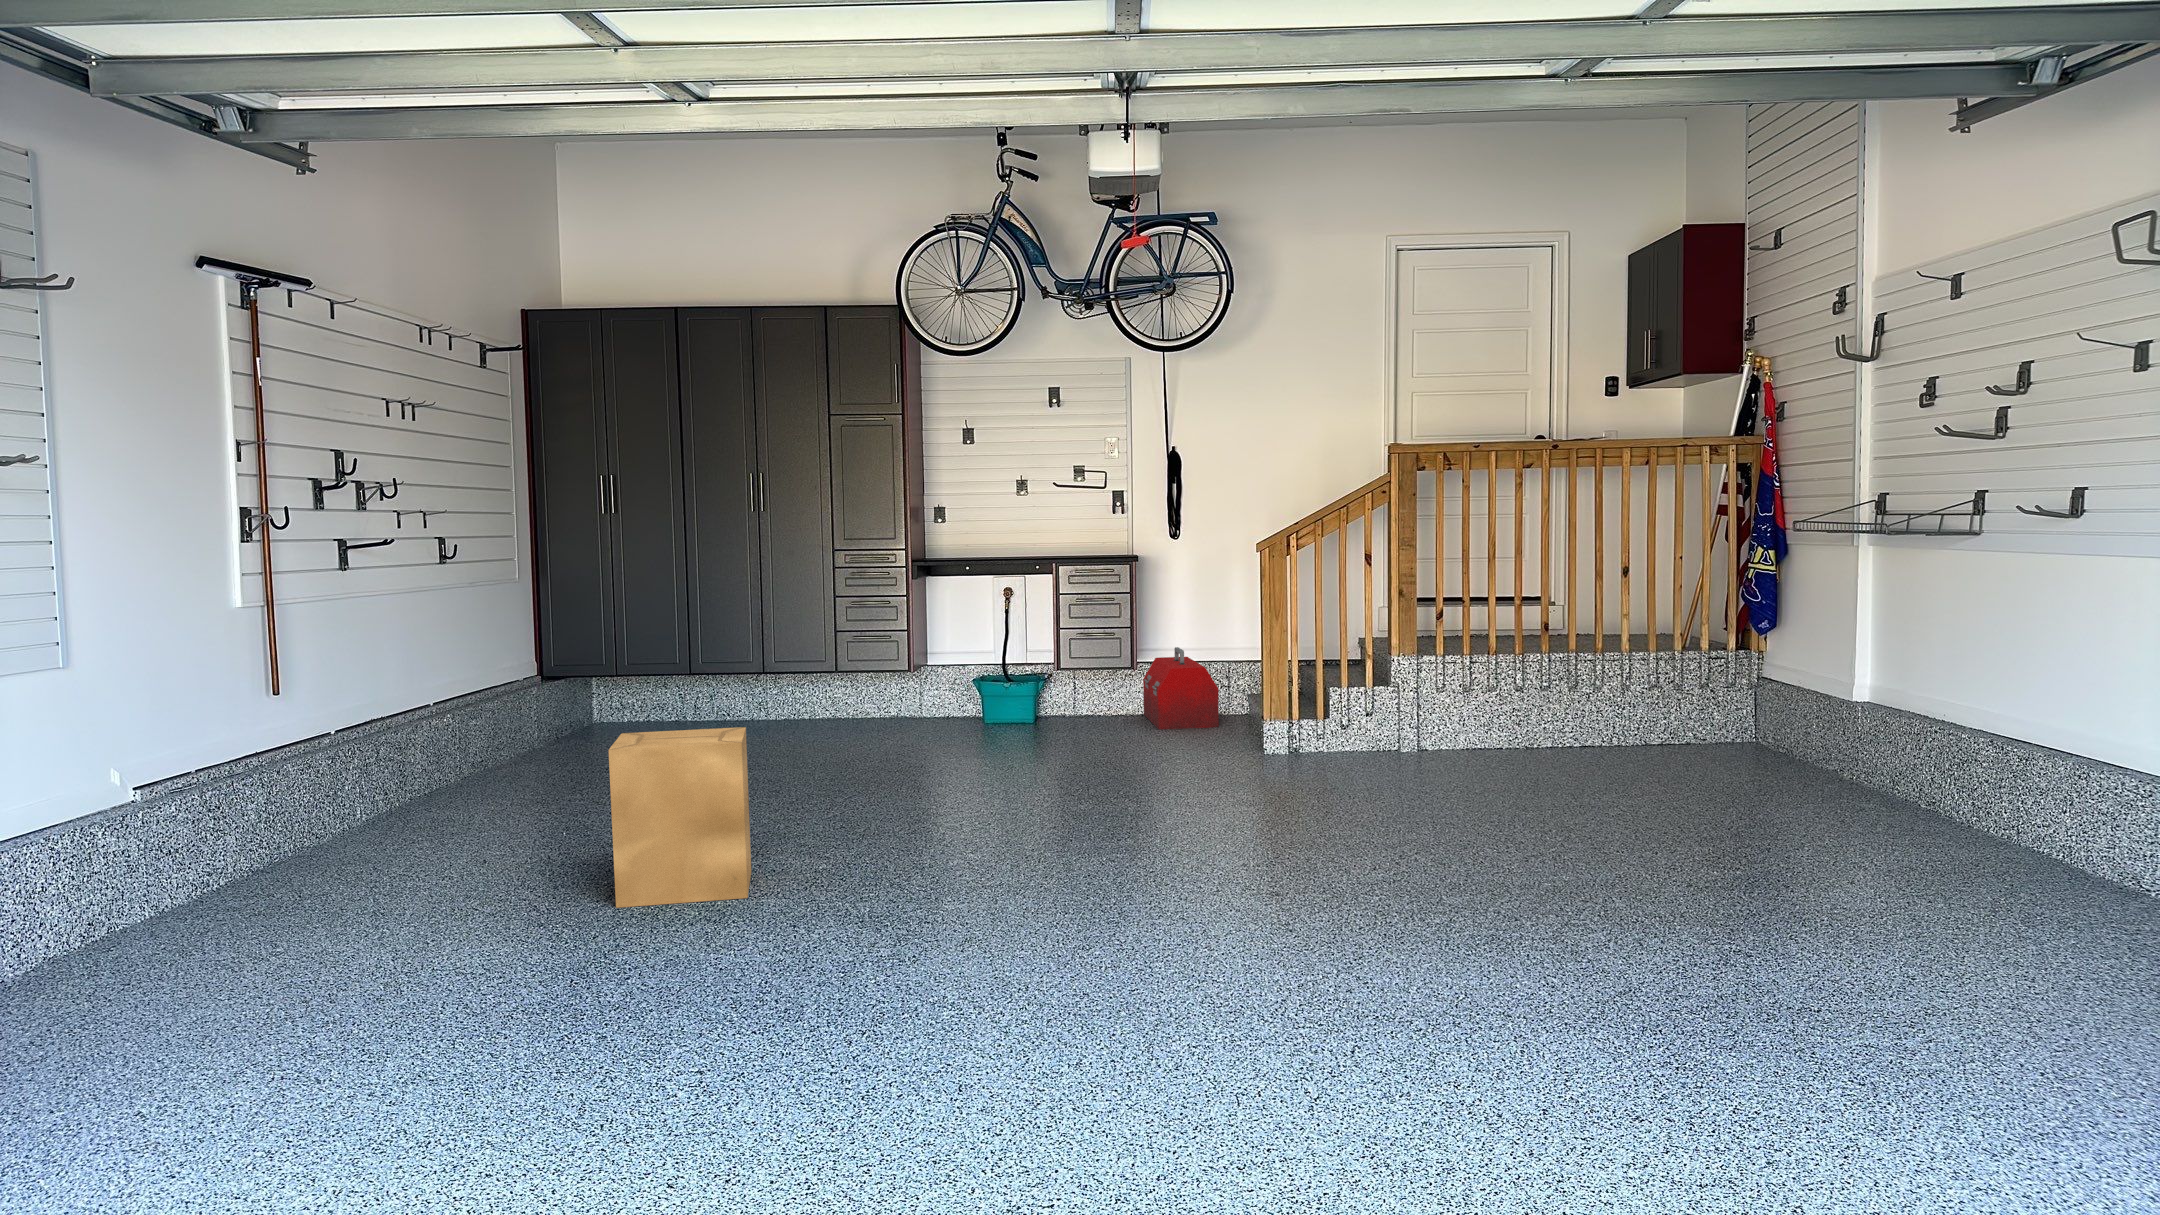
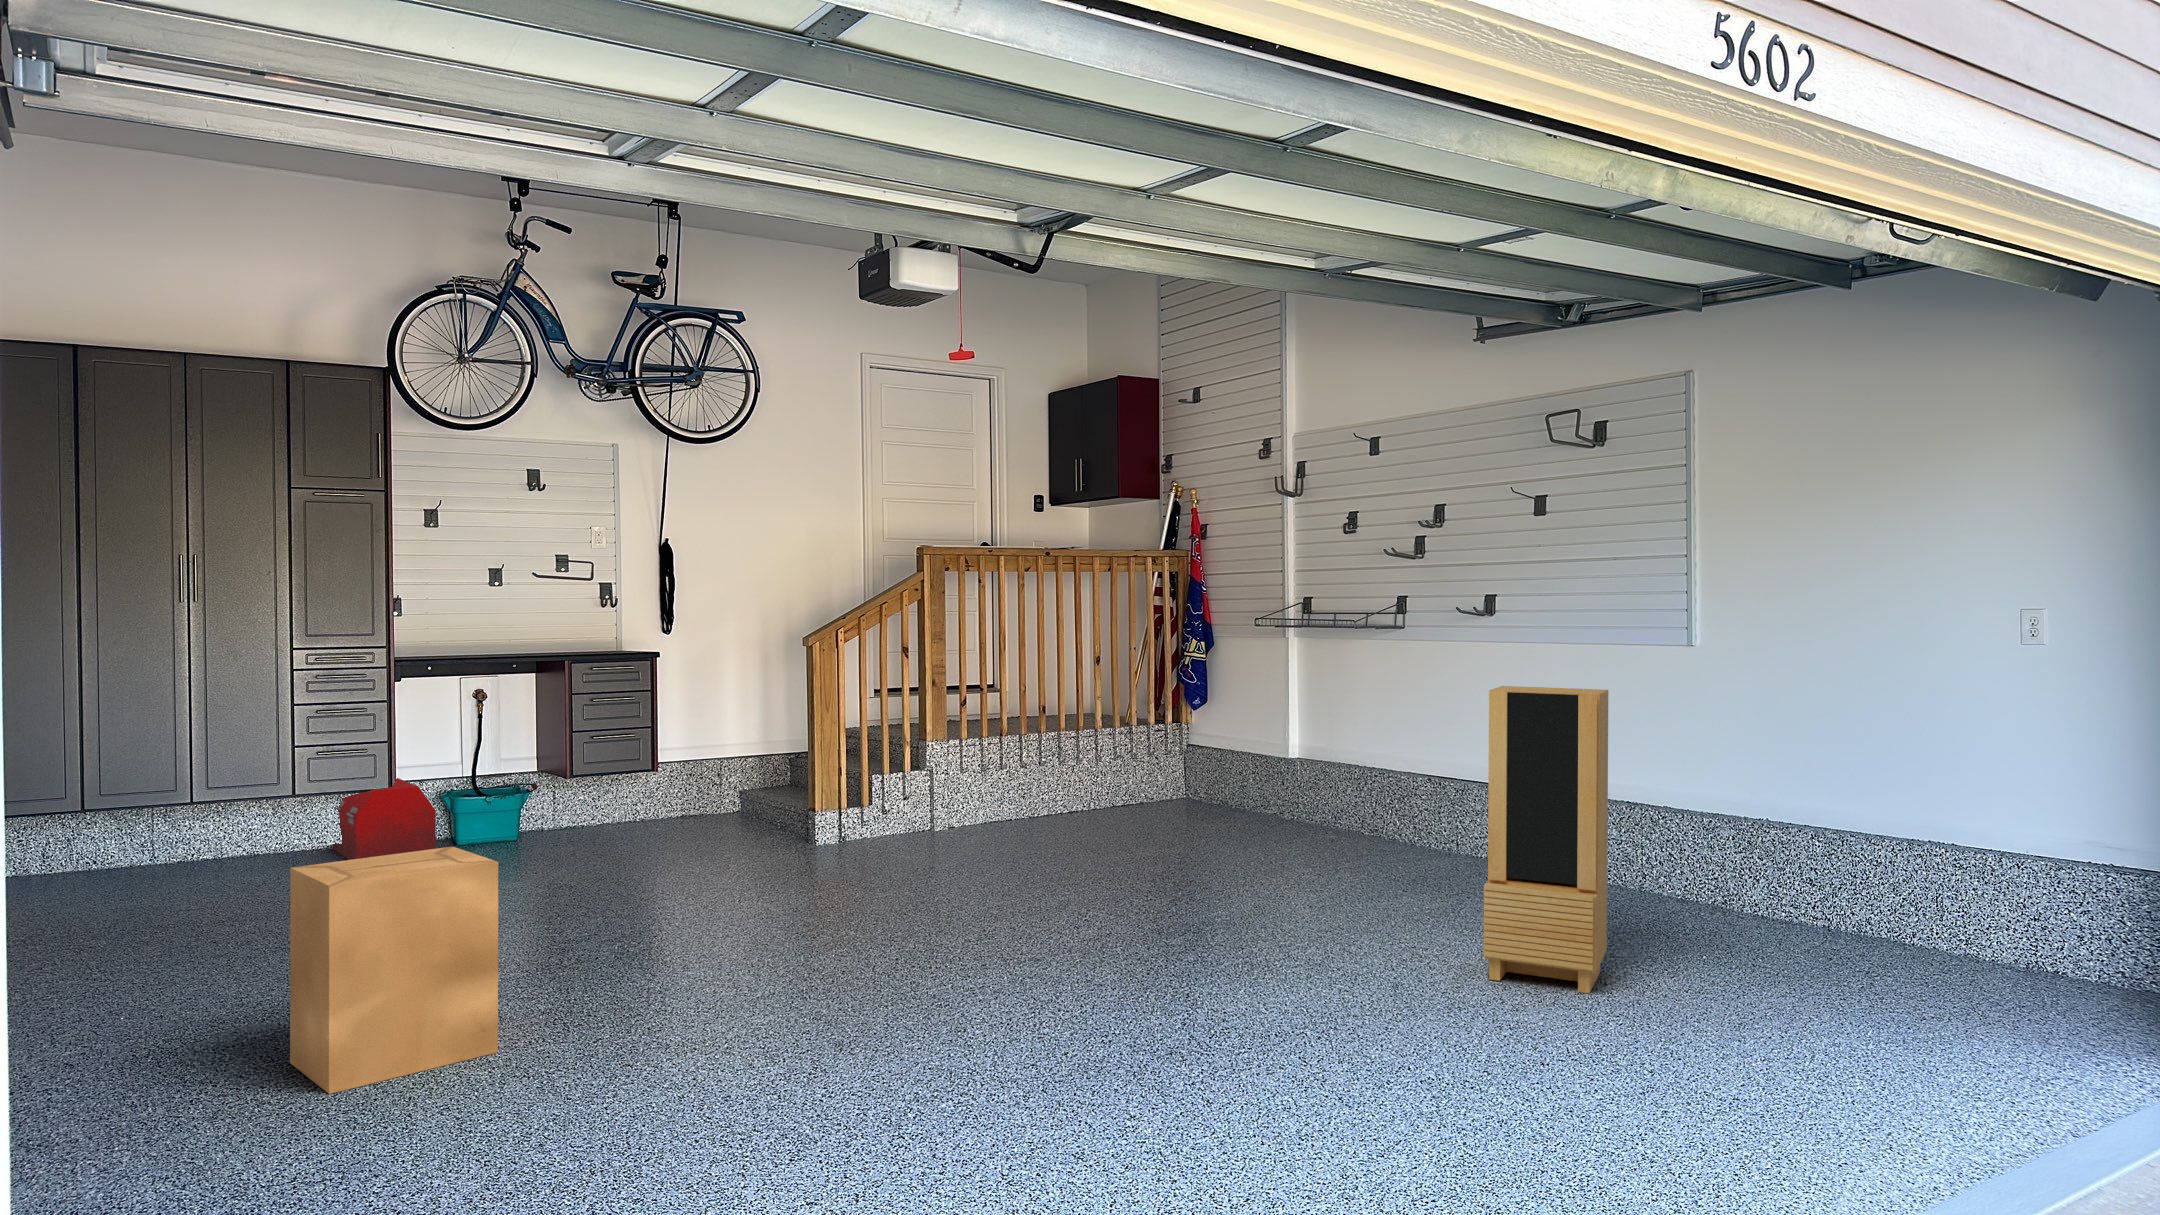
storage cabinet: none [1745,626,1976,1057] -> present [1484,686,1609,993]
toolbox: present [1143,647,1219,729] -> present [332,778,436,860]

